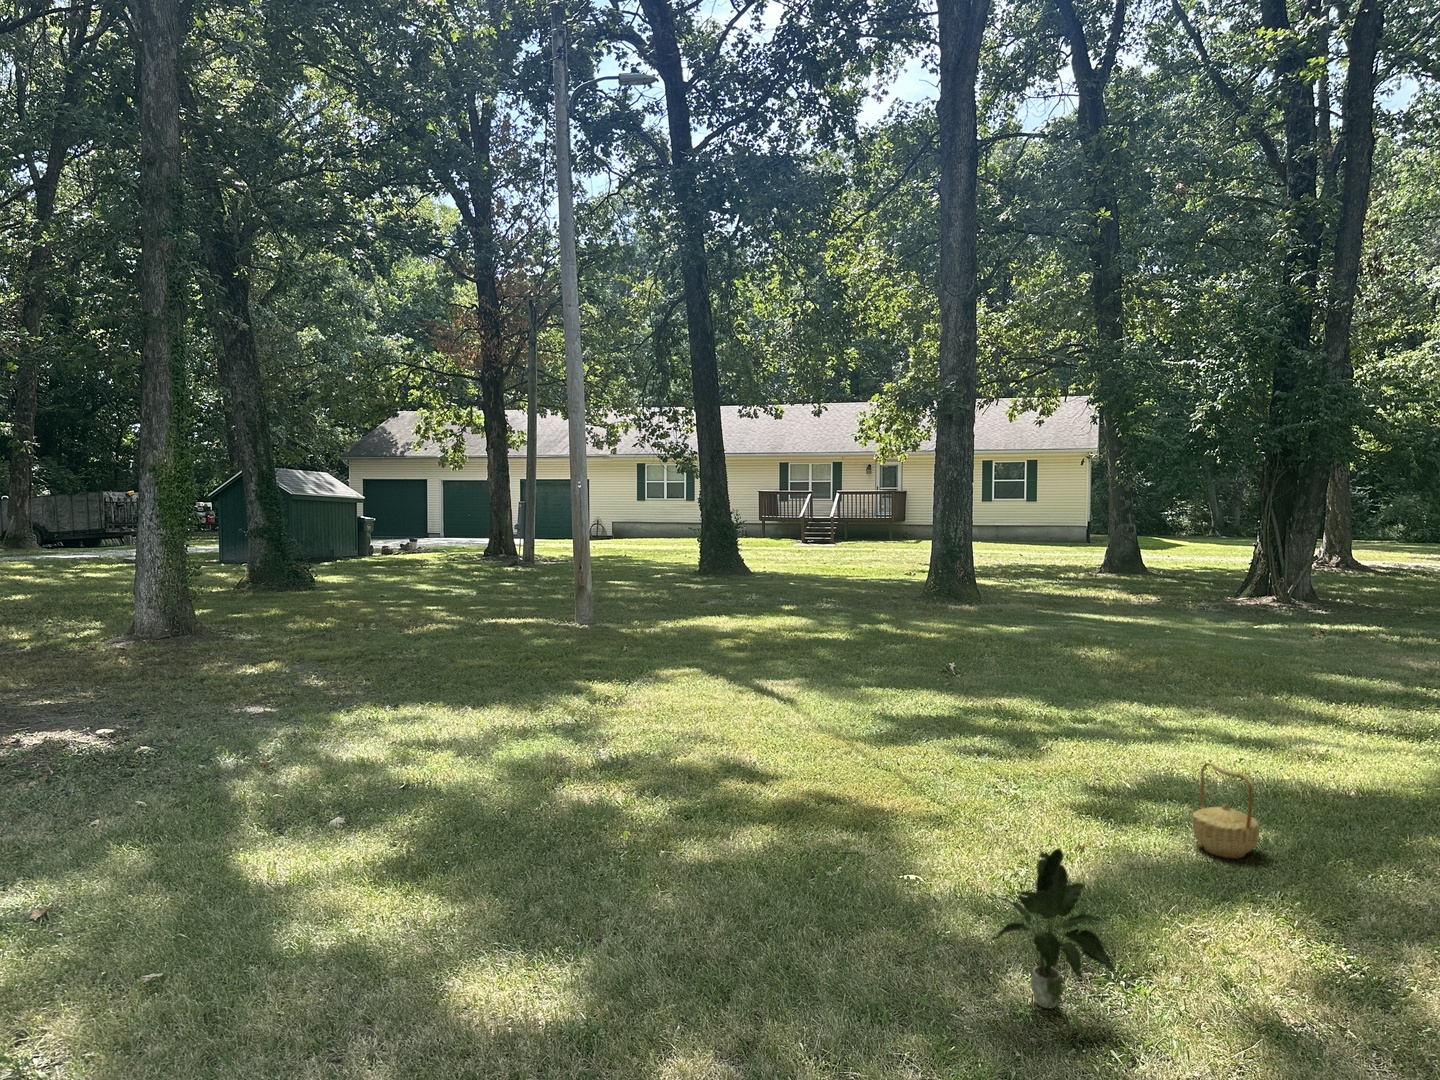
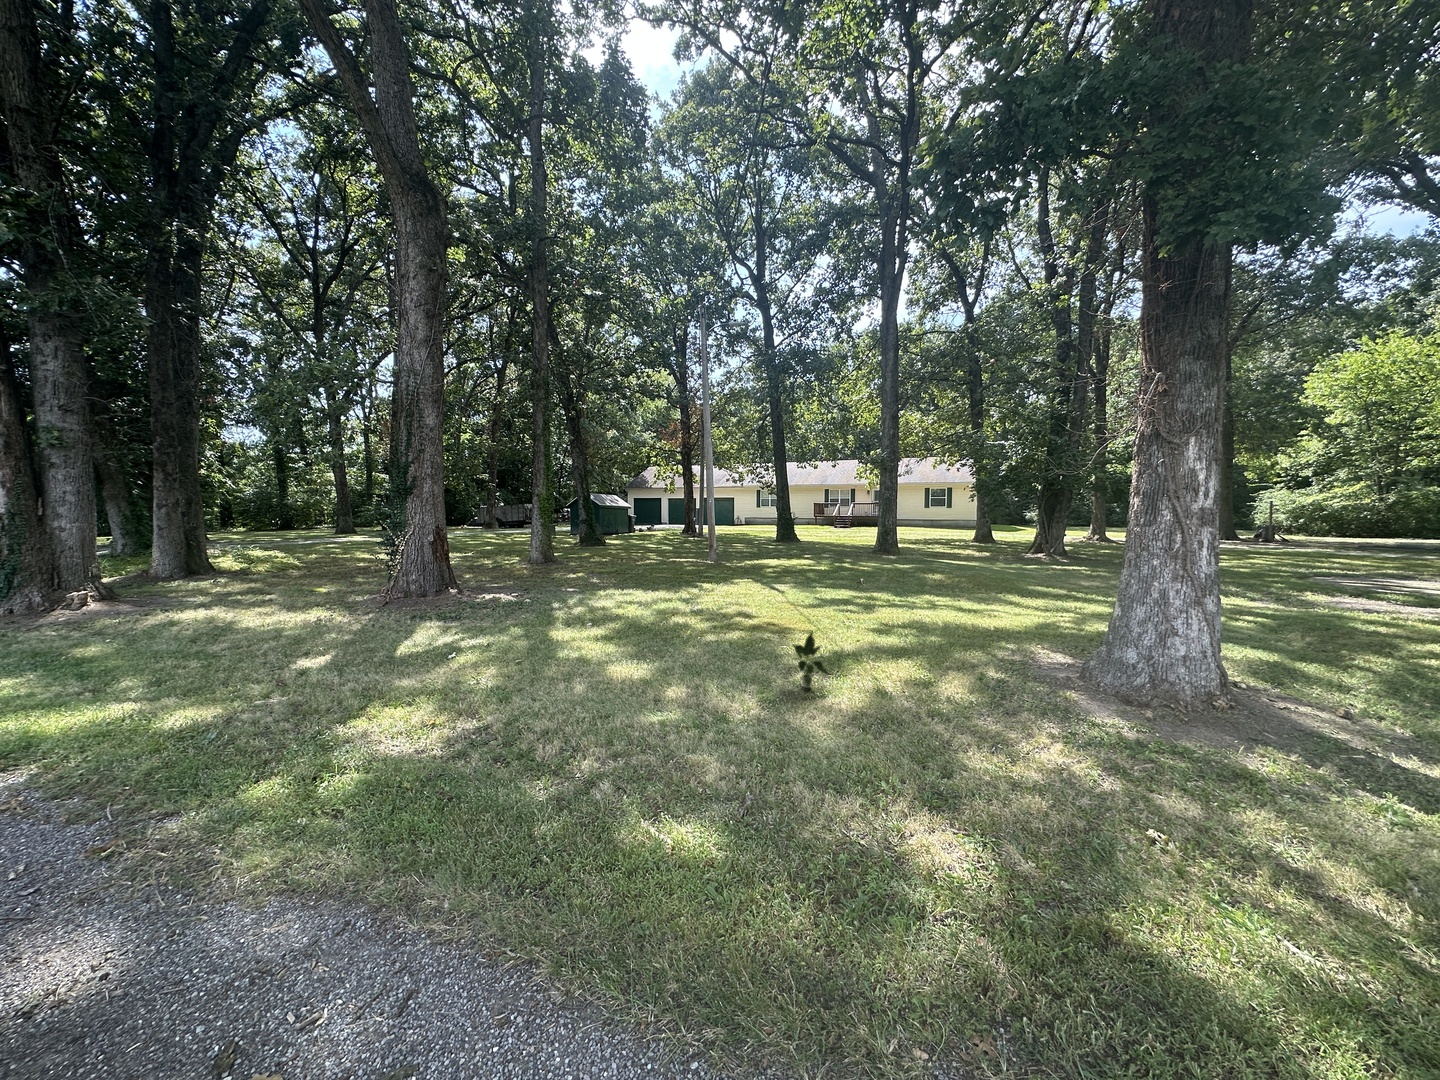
basket: present [1193,763,1259,858] -> none [909,616,936,654]

